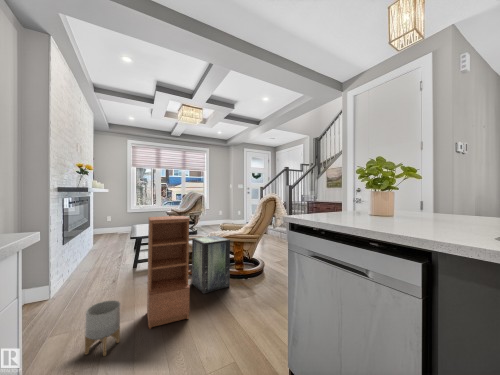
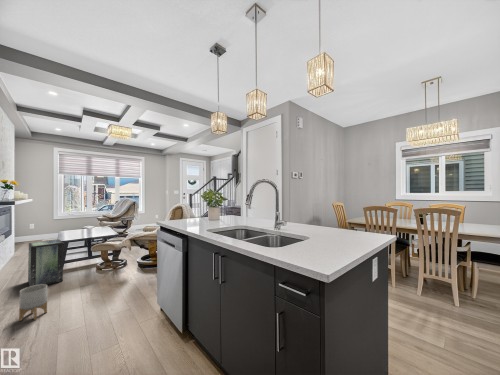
bookcase: present [147,216,190,329] -> none [71,222,105,304]
storage box: present [192,236,230,294] -> present [28,240,63,286]

